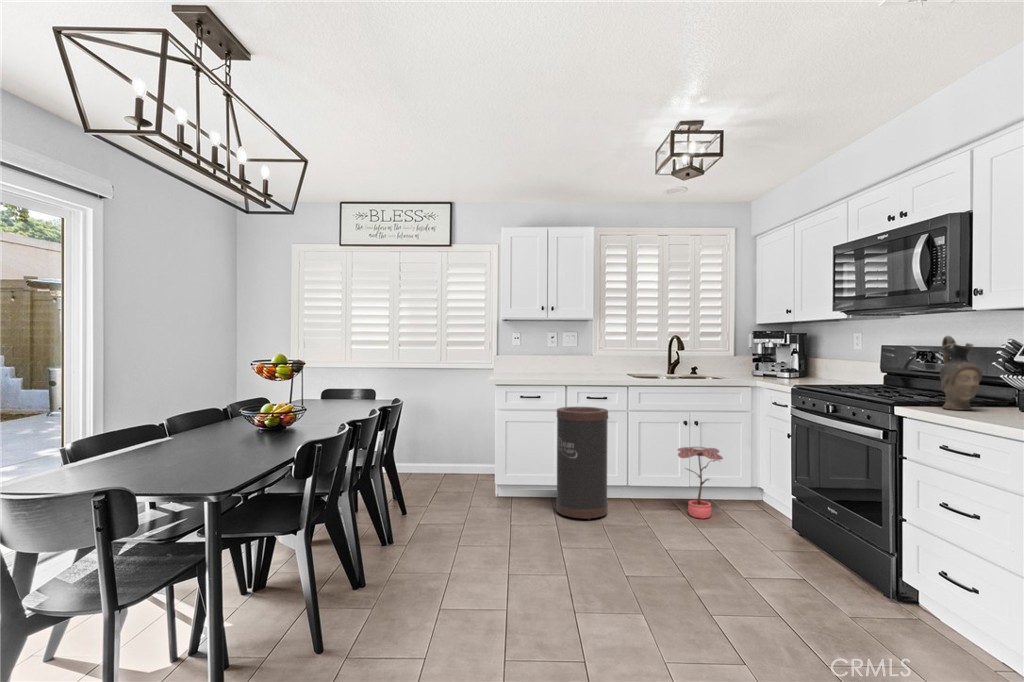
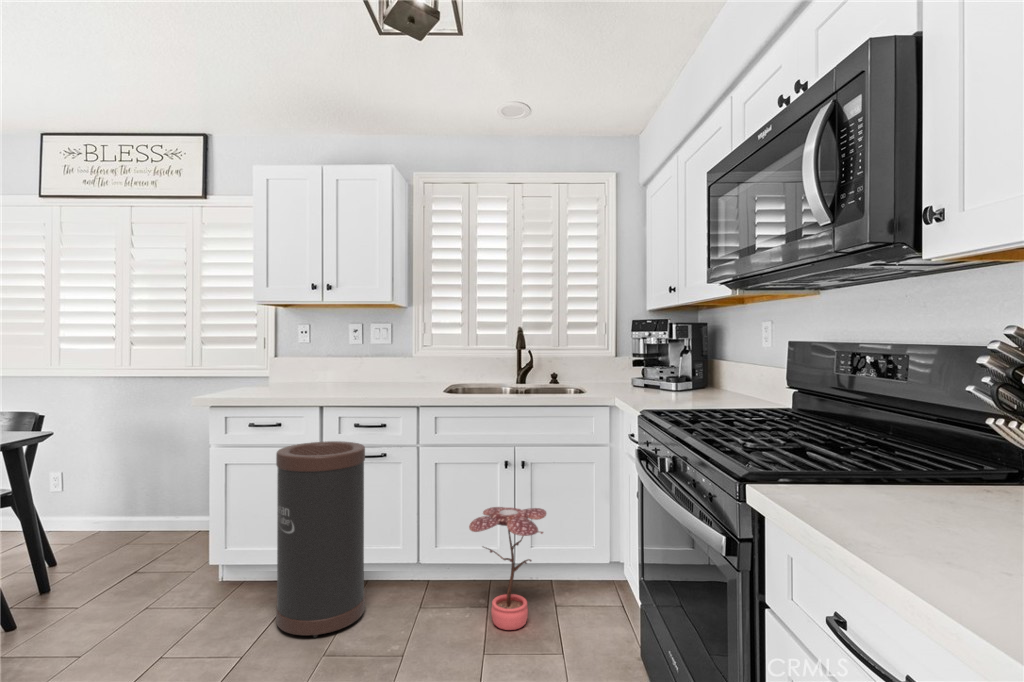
ceramic pitcher: present [940,336,982,410] -> none [832,319,934,515]

